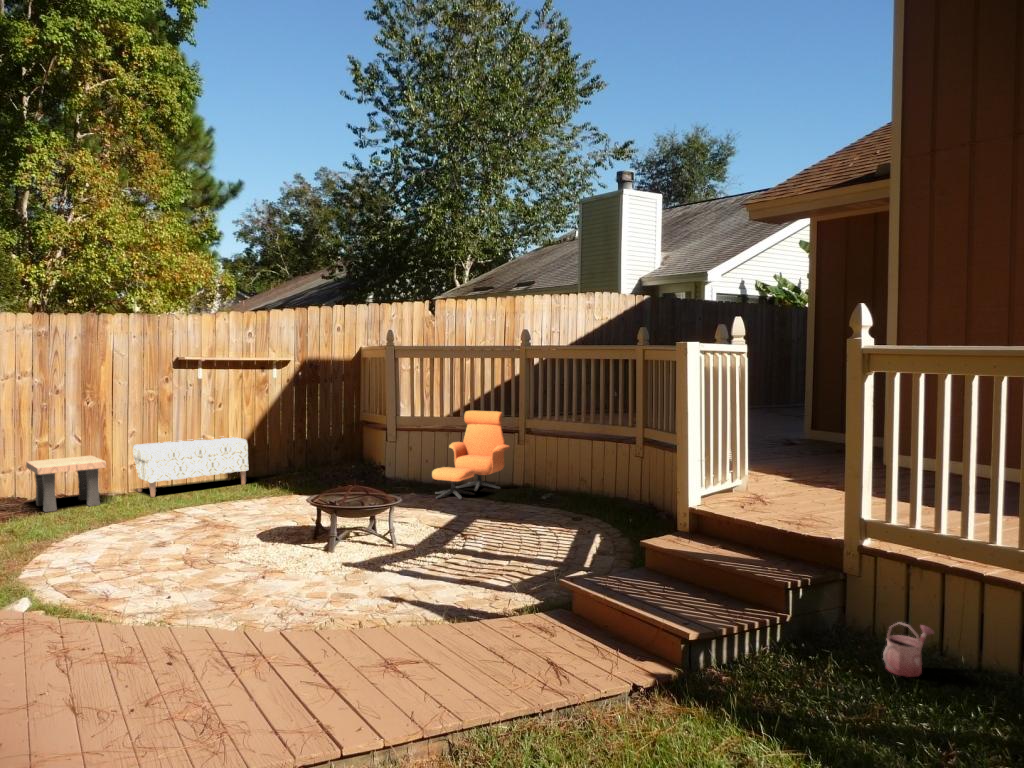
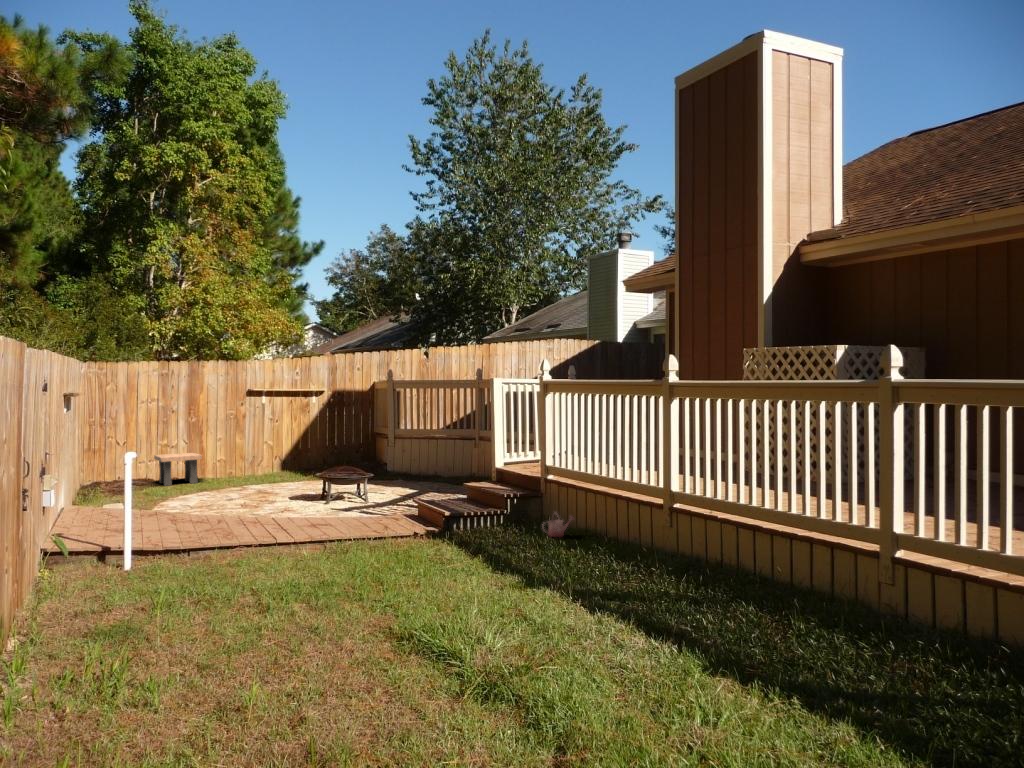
lounge chair: present [432,411,510,499] -> none [406,424,462,481]
bench: present [133,437,248,497] -> none [219,443,293,480]

